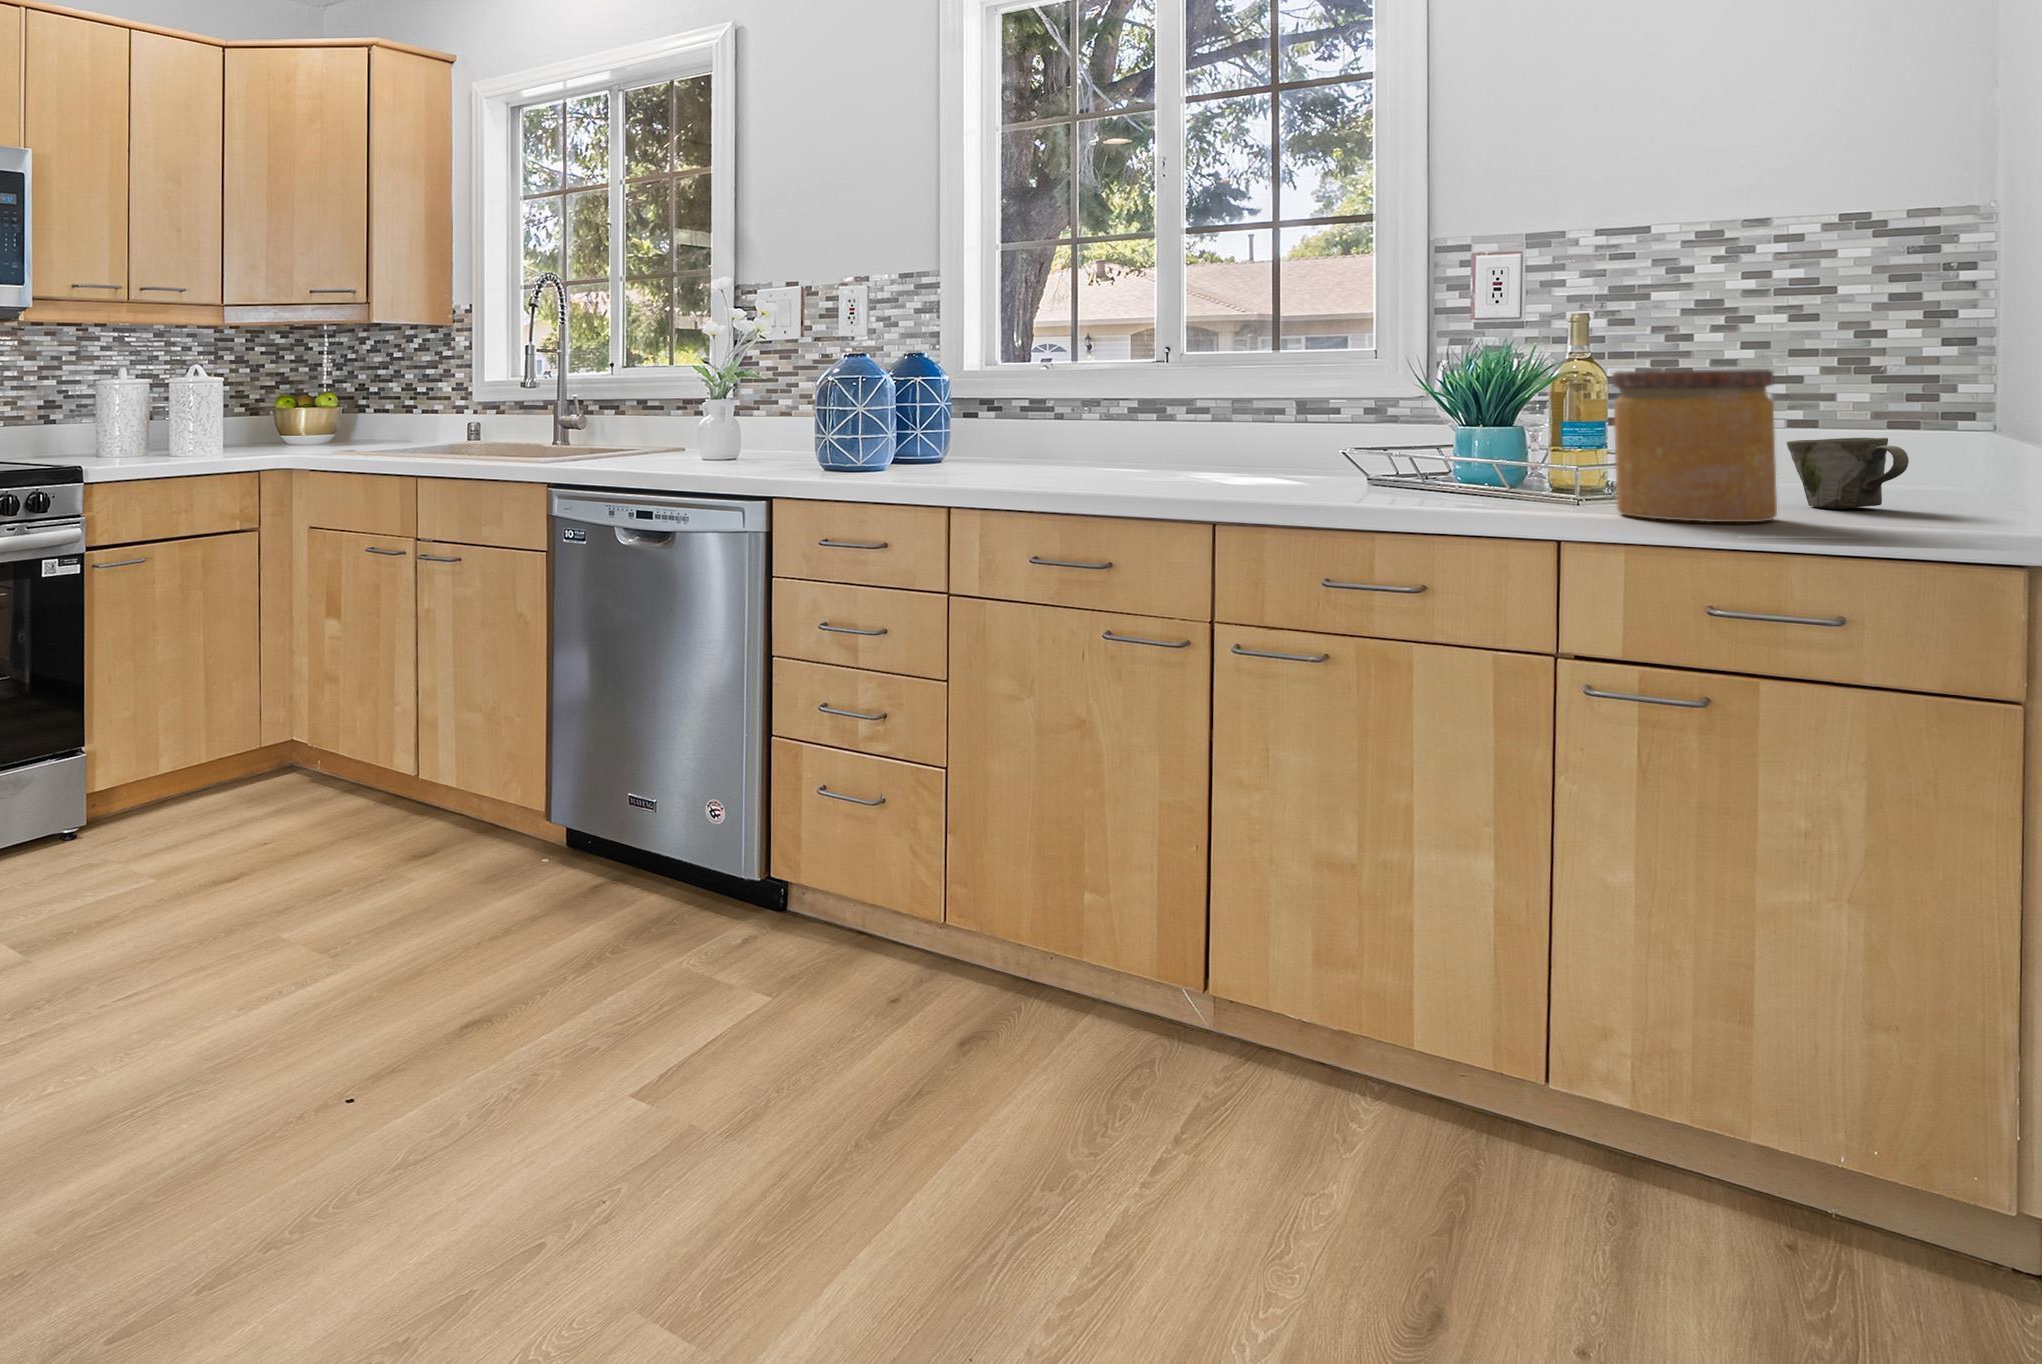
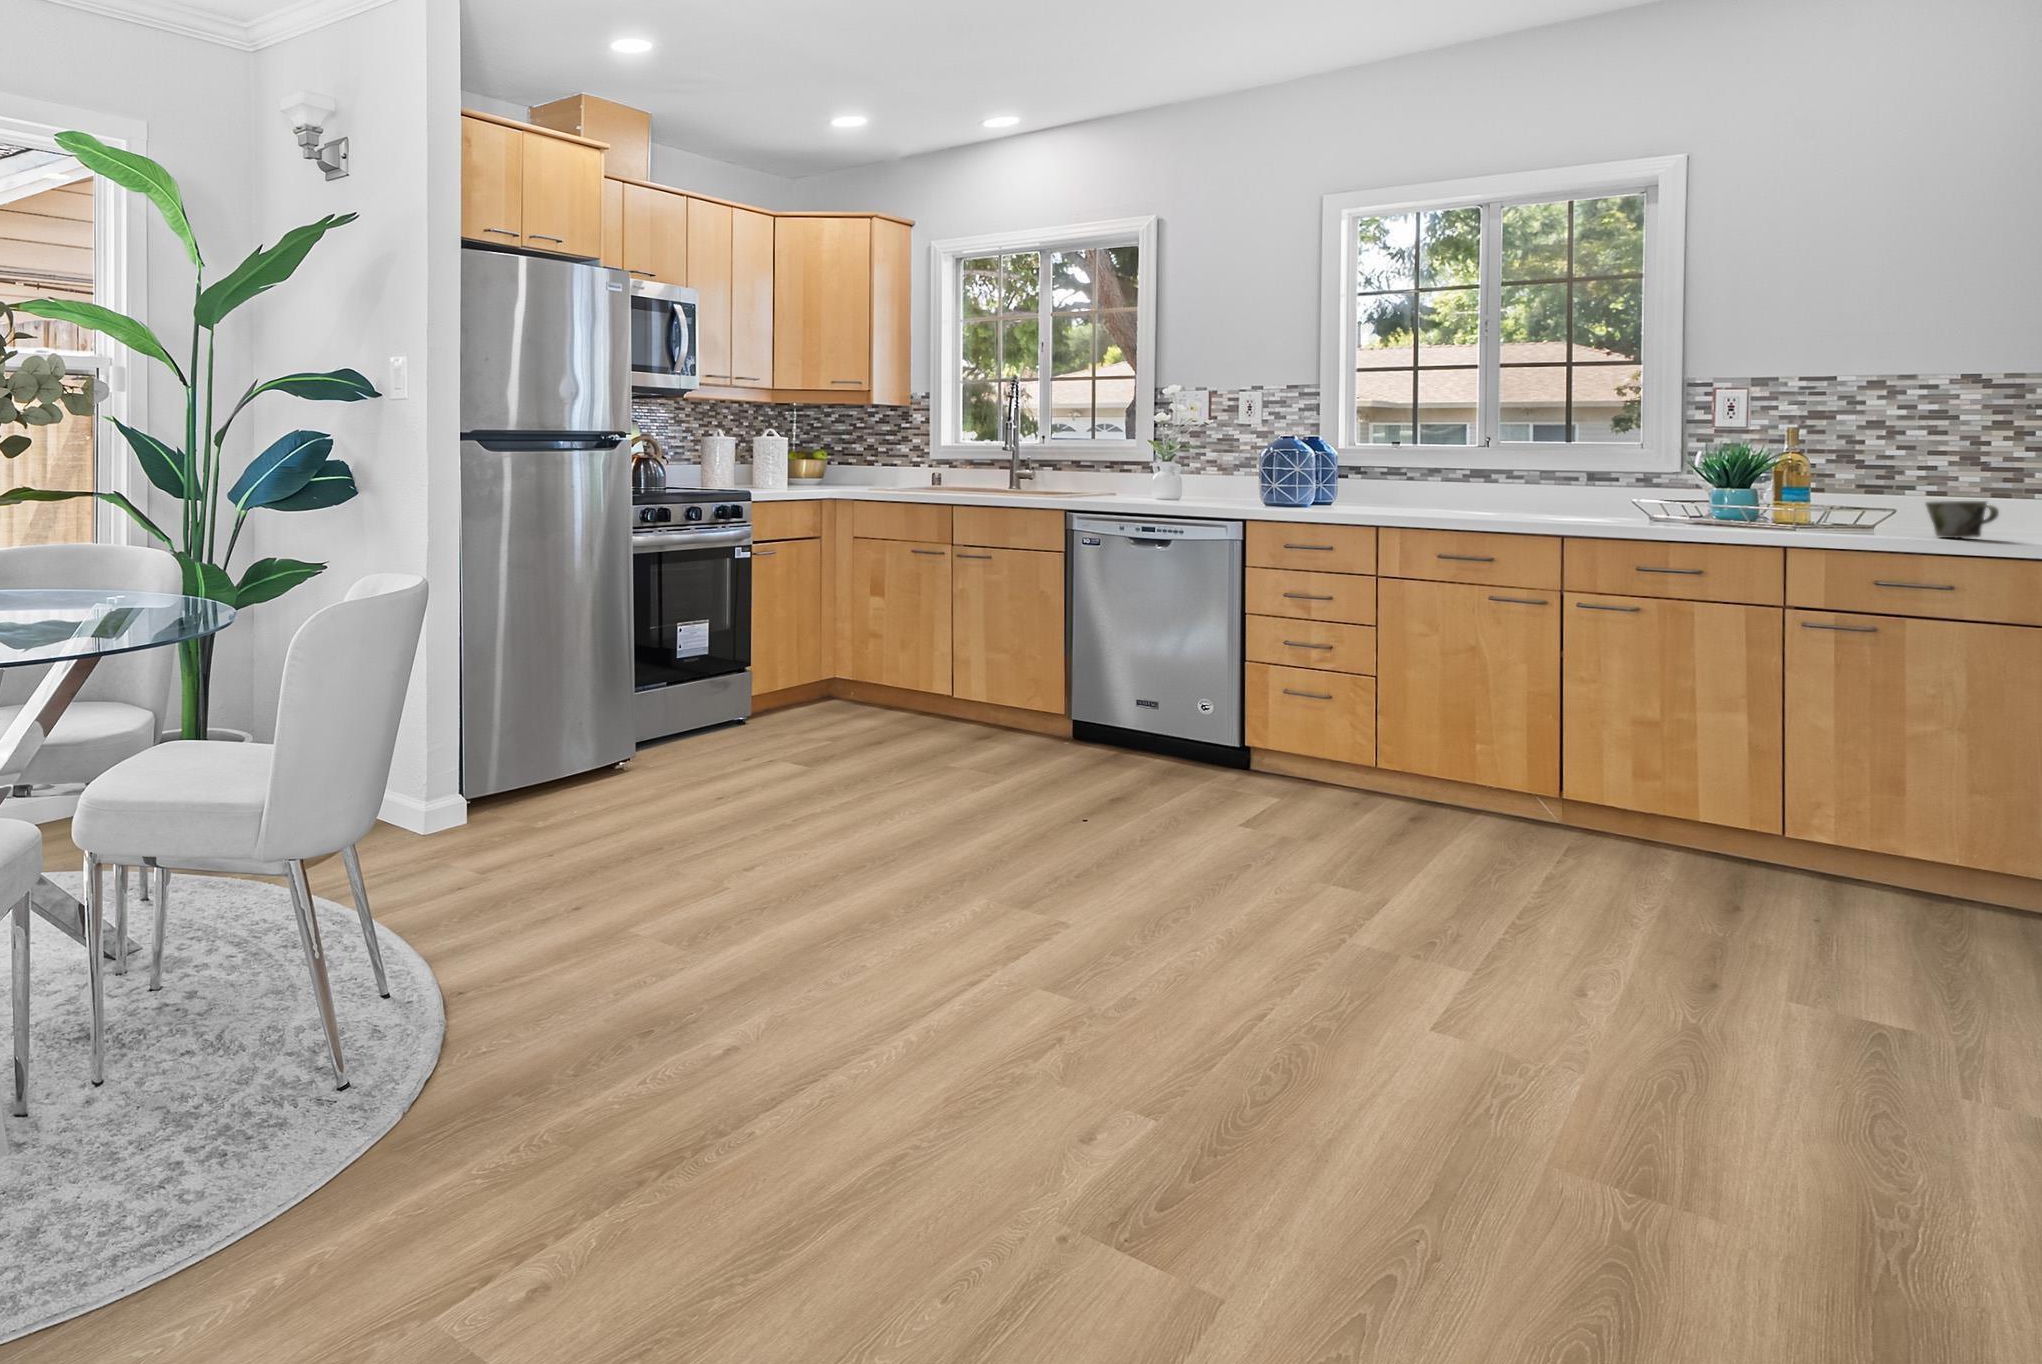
jar: present [1612,369,1777,522] -> none [1822,462,1922,542]

